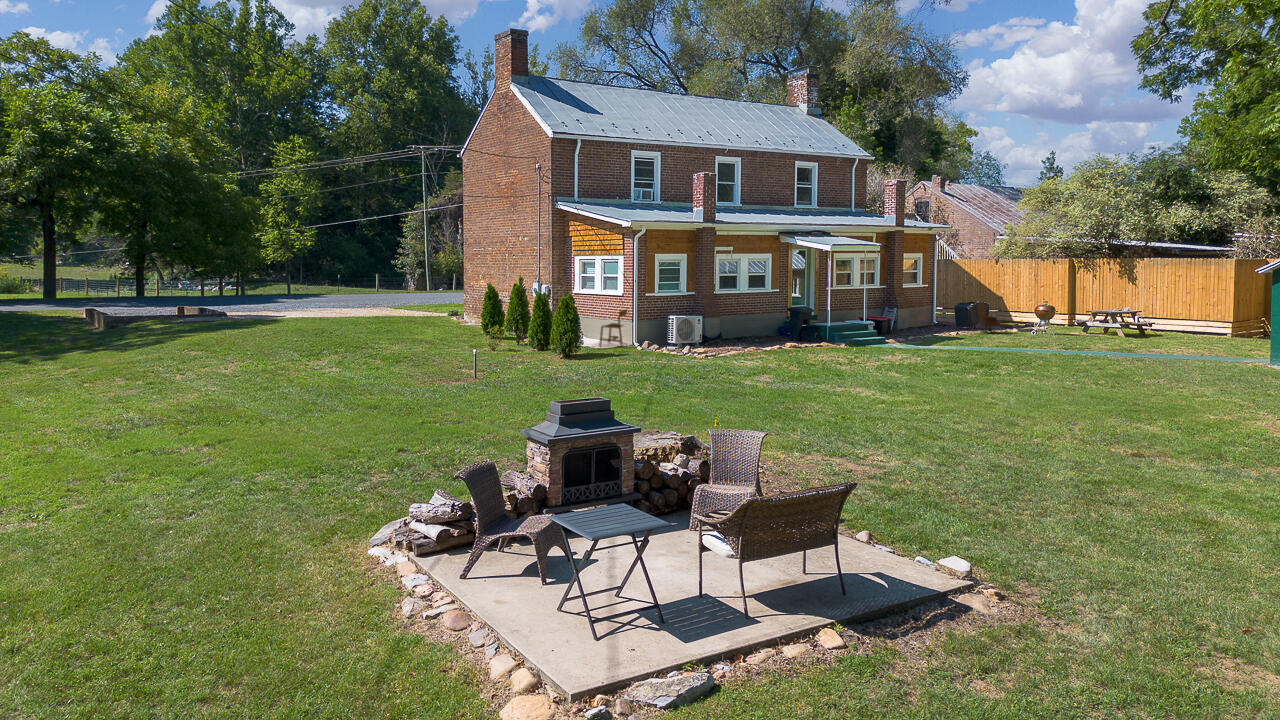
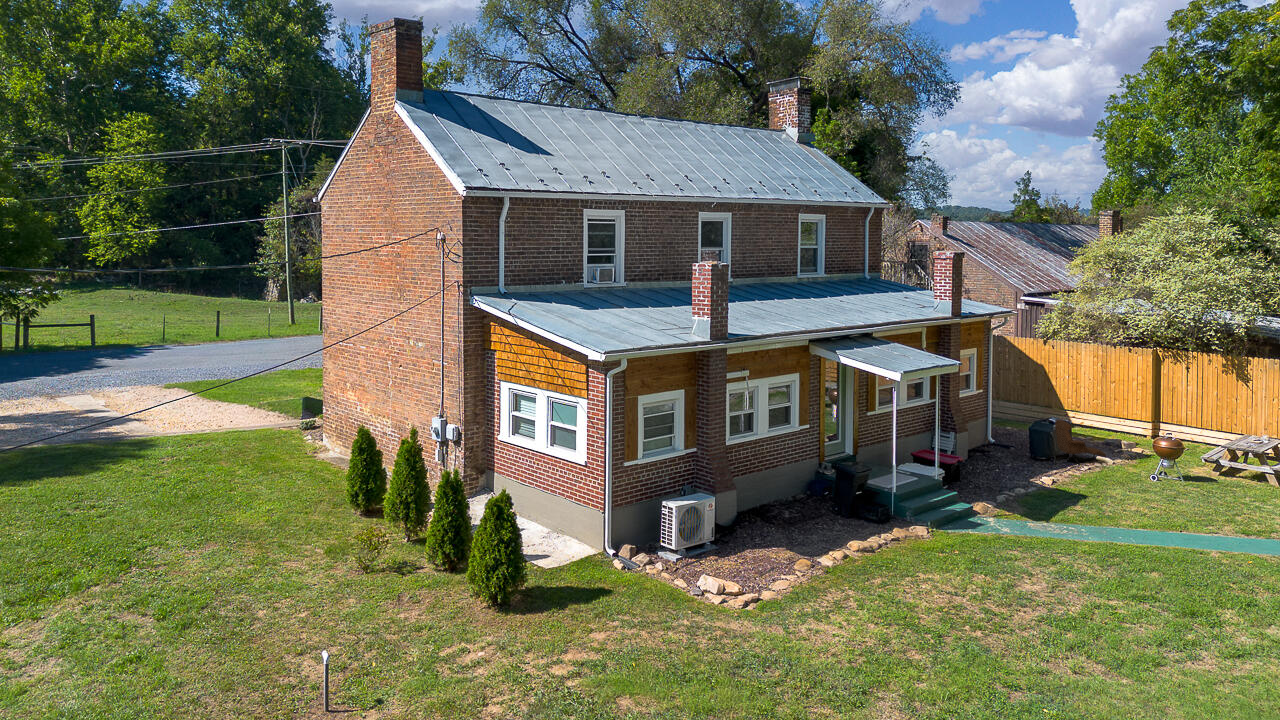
bench: present [599,310,627,347] -> none [549,482,595,557]

